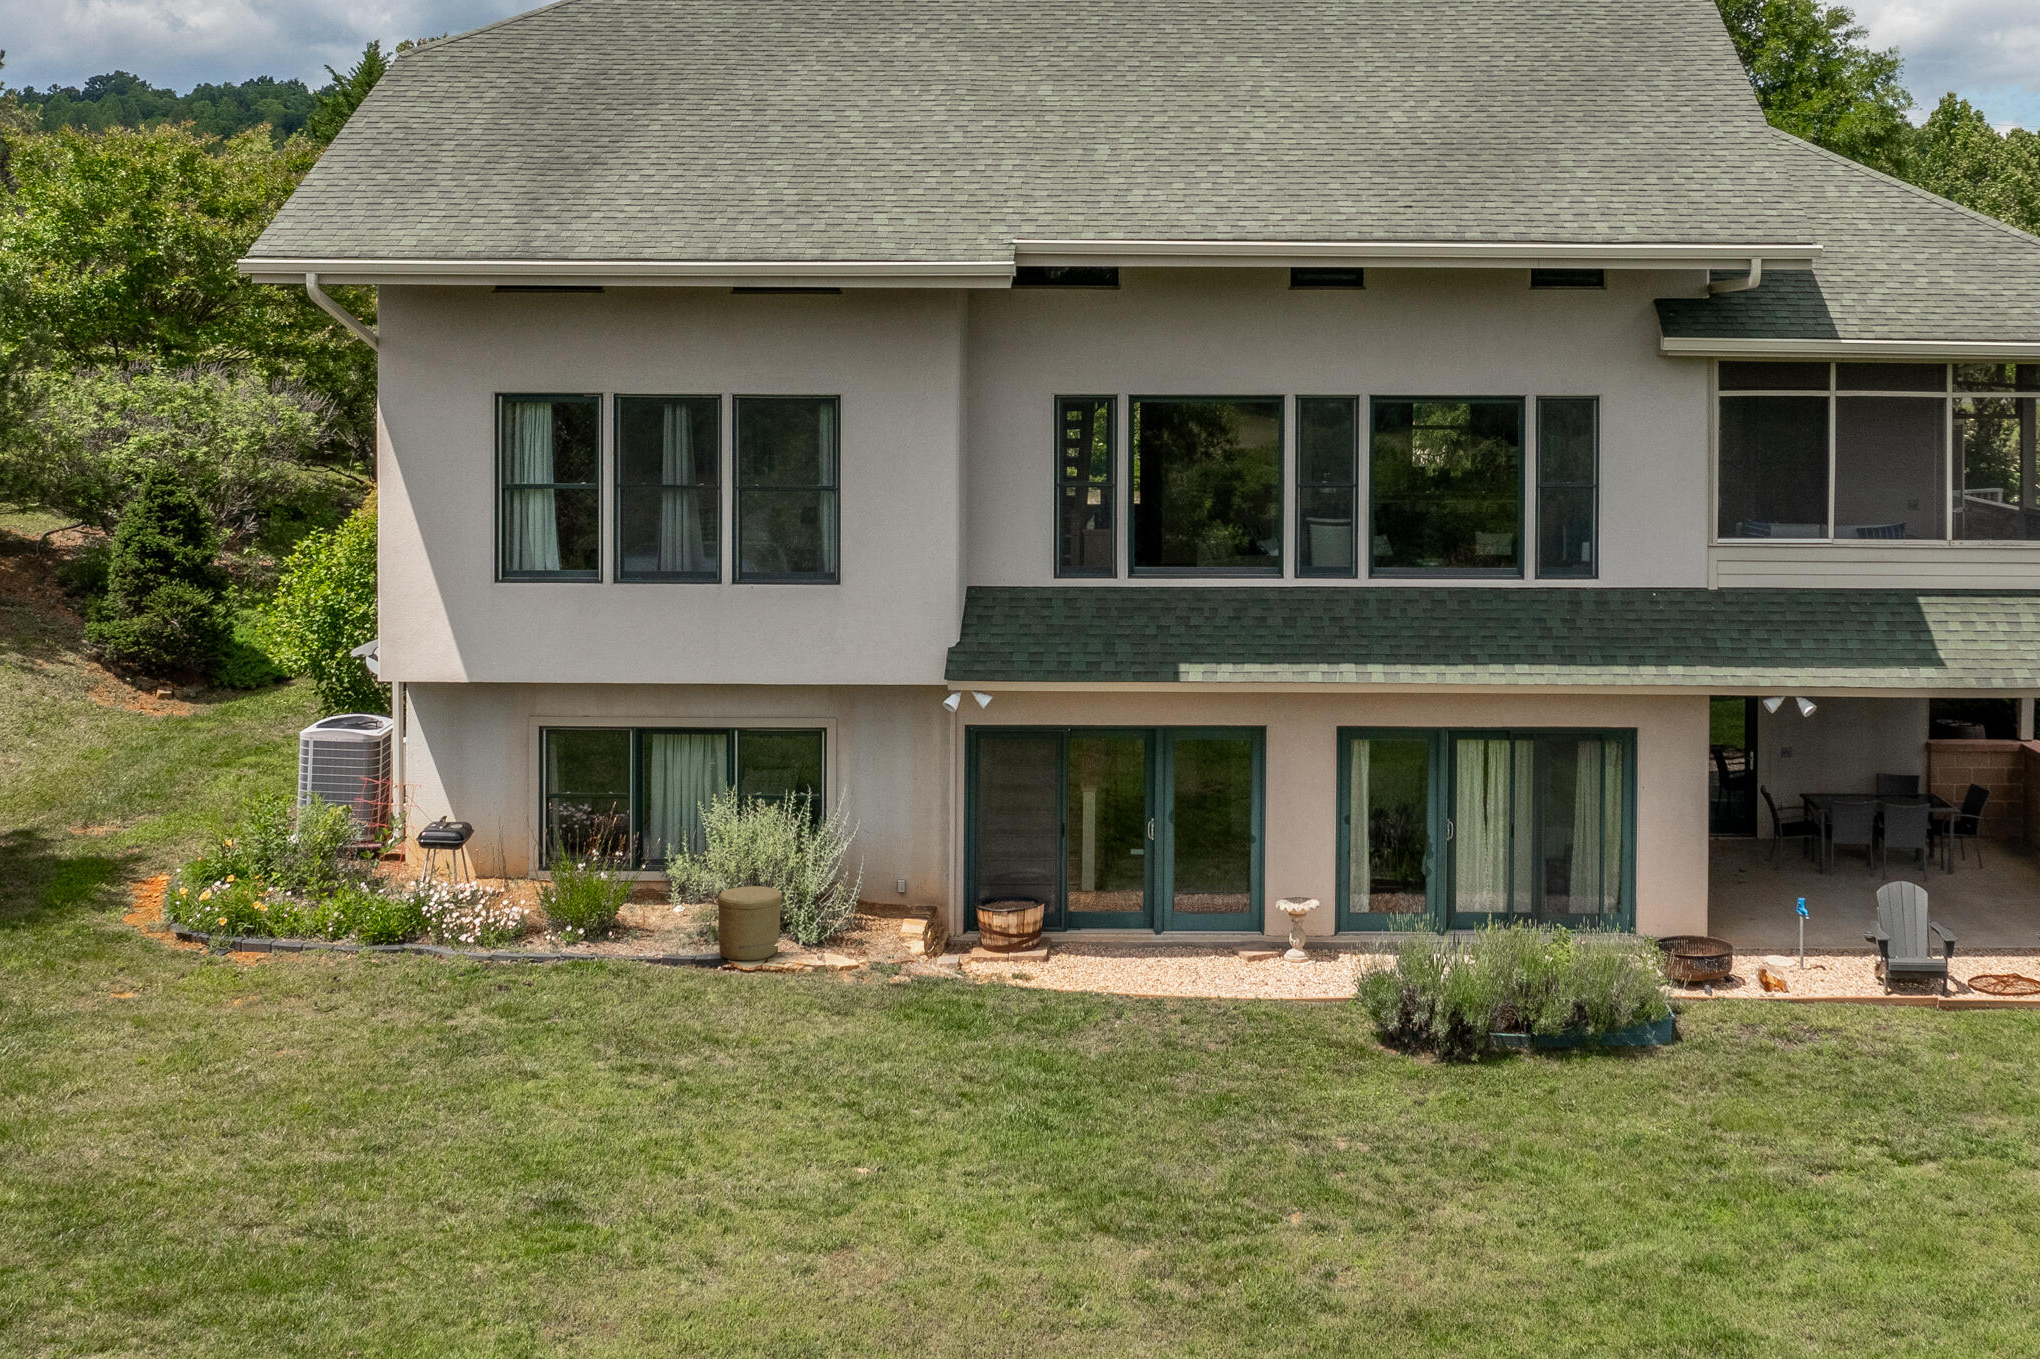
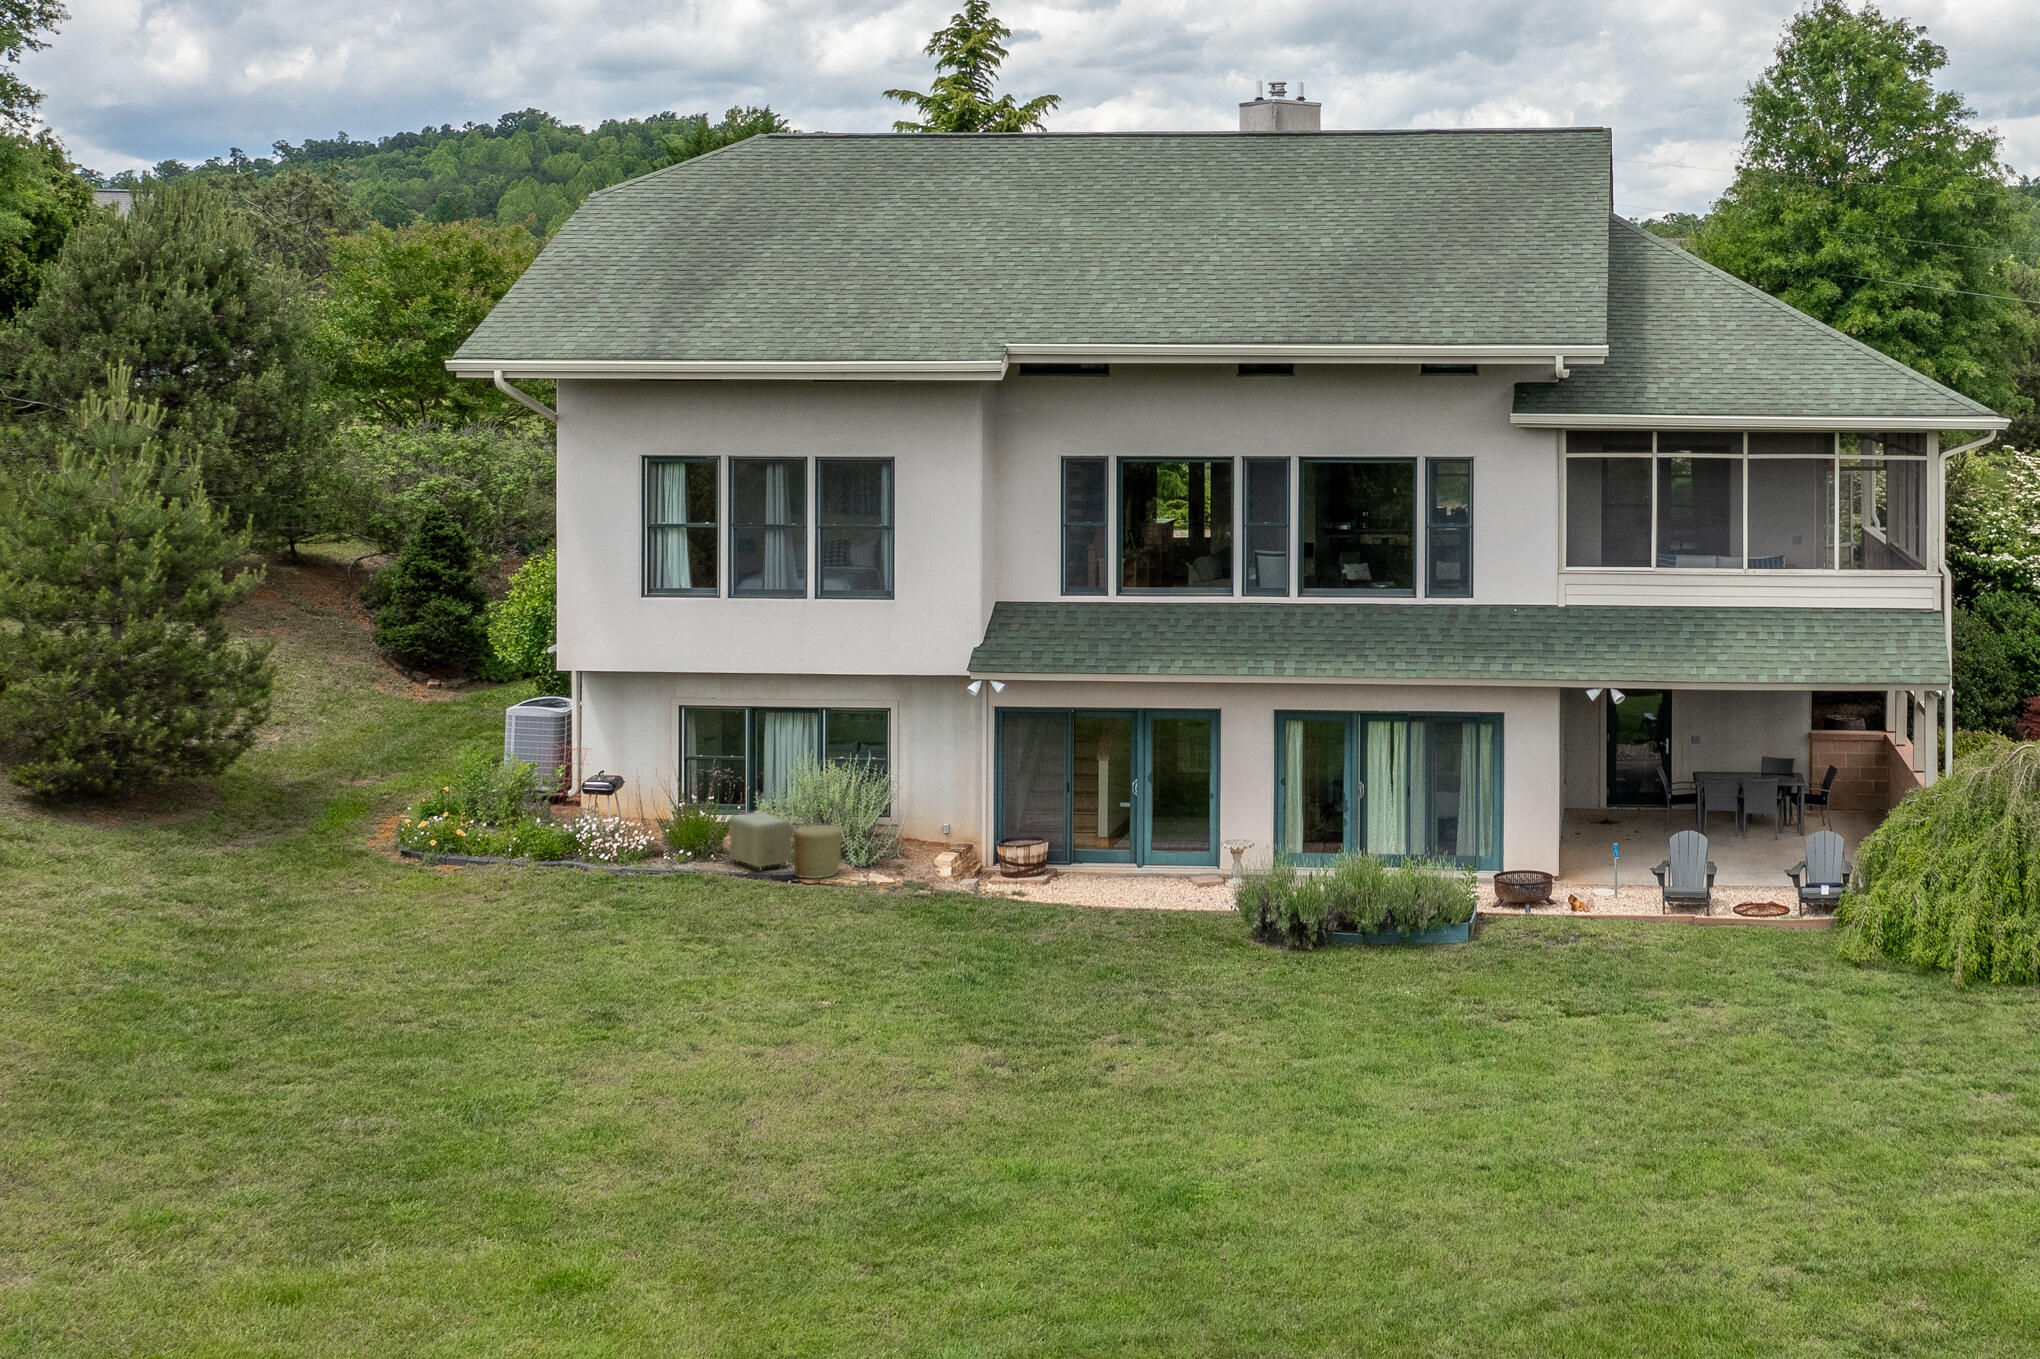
storage bench: none [622,868,710,950] -> present [729,812,792,869]

